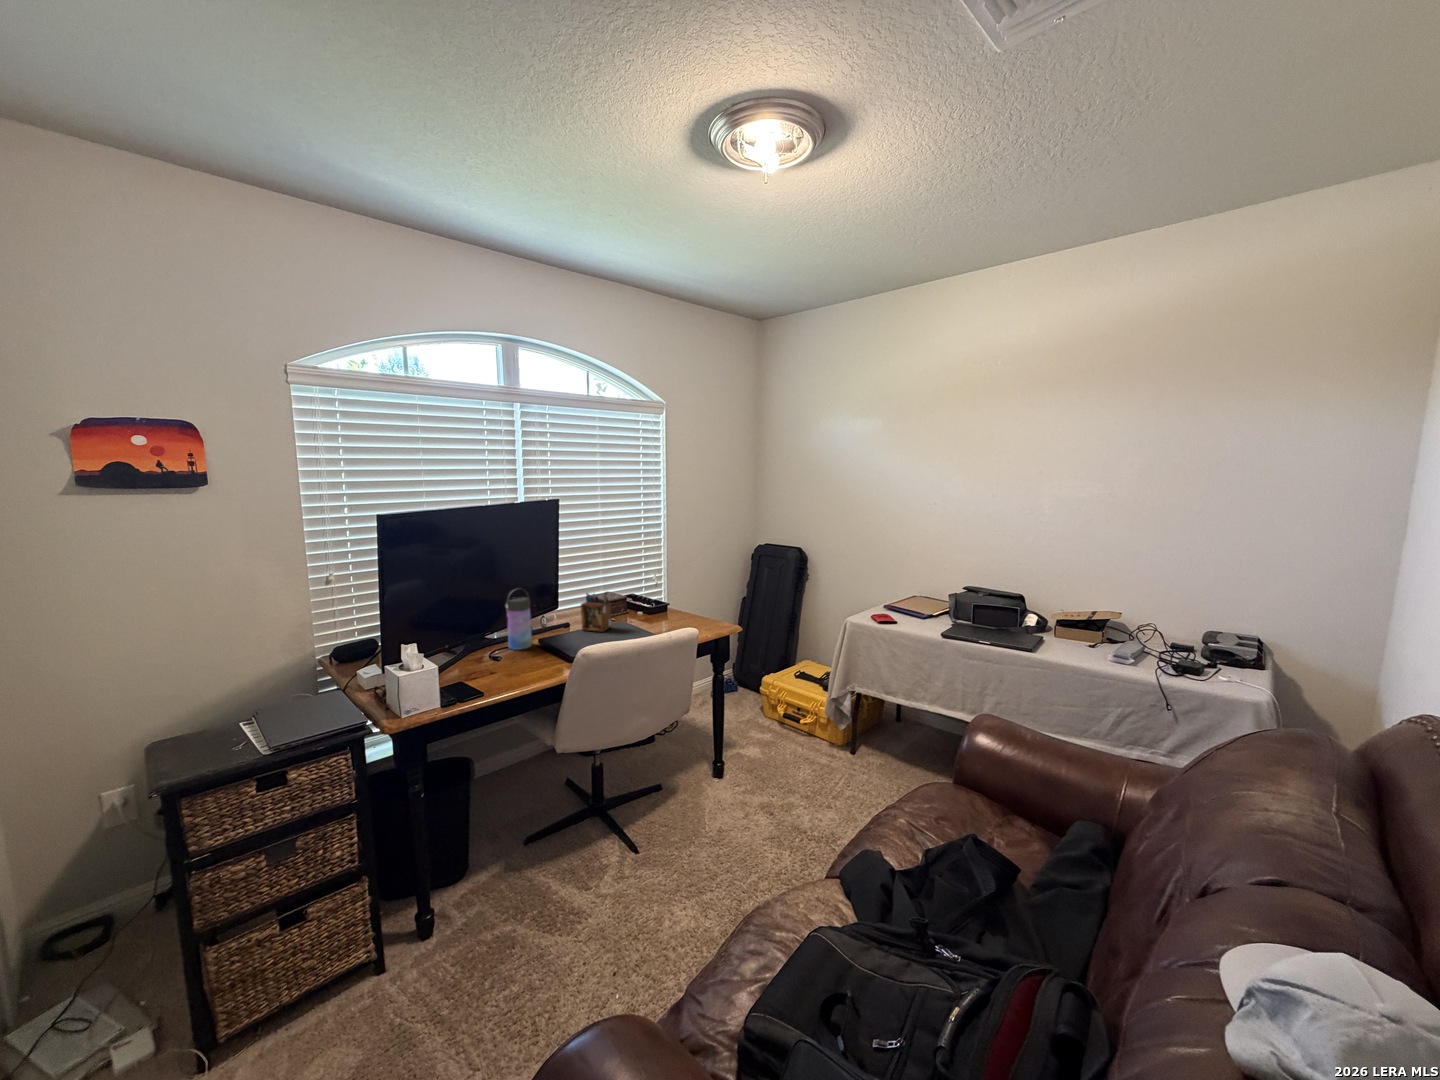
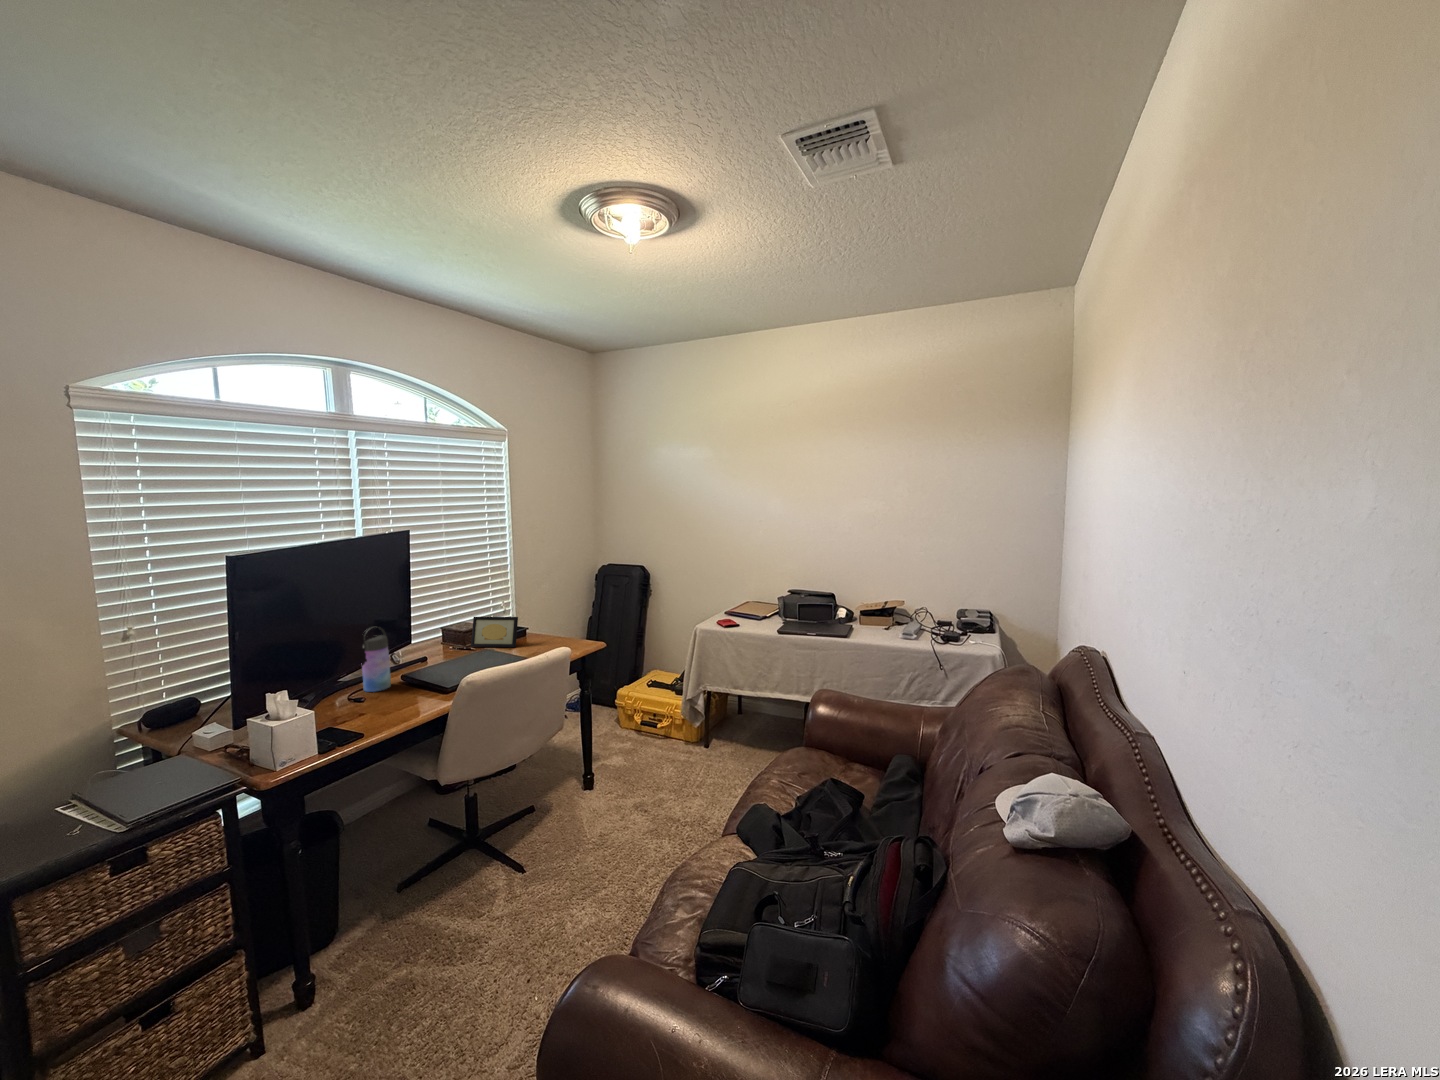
picture frame: none [614,587,657,621] -> present [471,617,518,647]
desk organizer: present [581,592,612,632] -> none [439,622,474,664]

